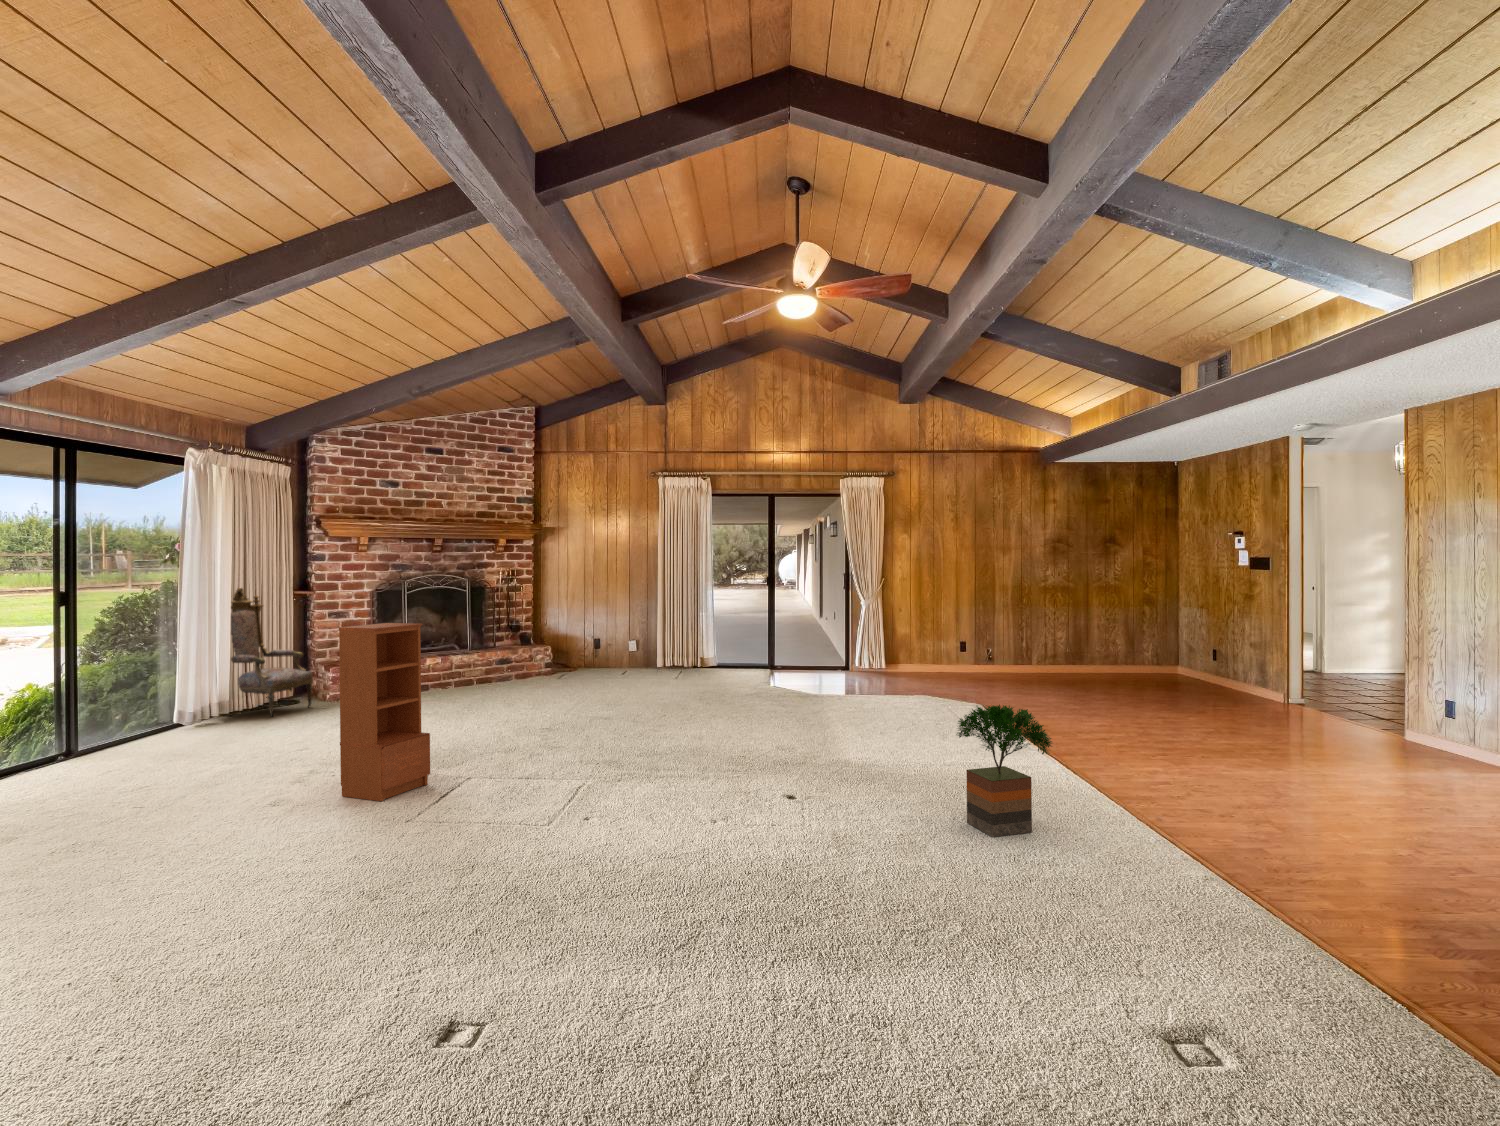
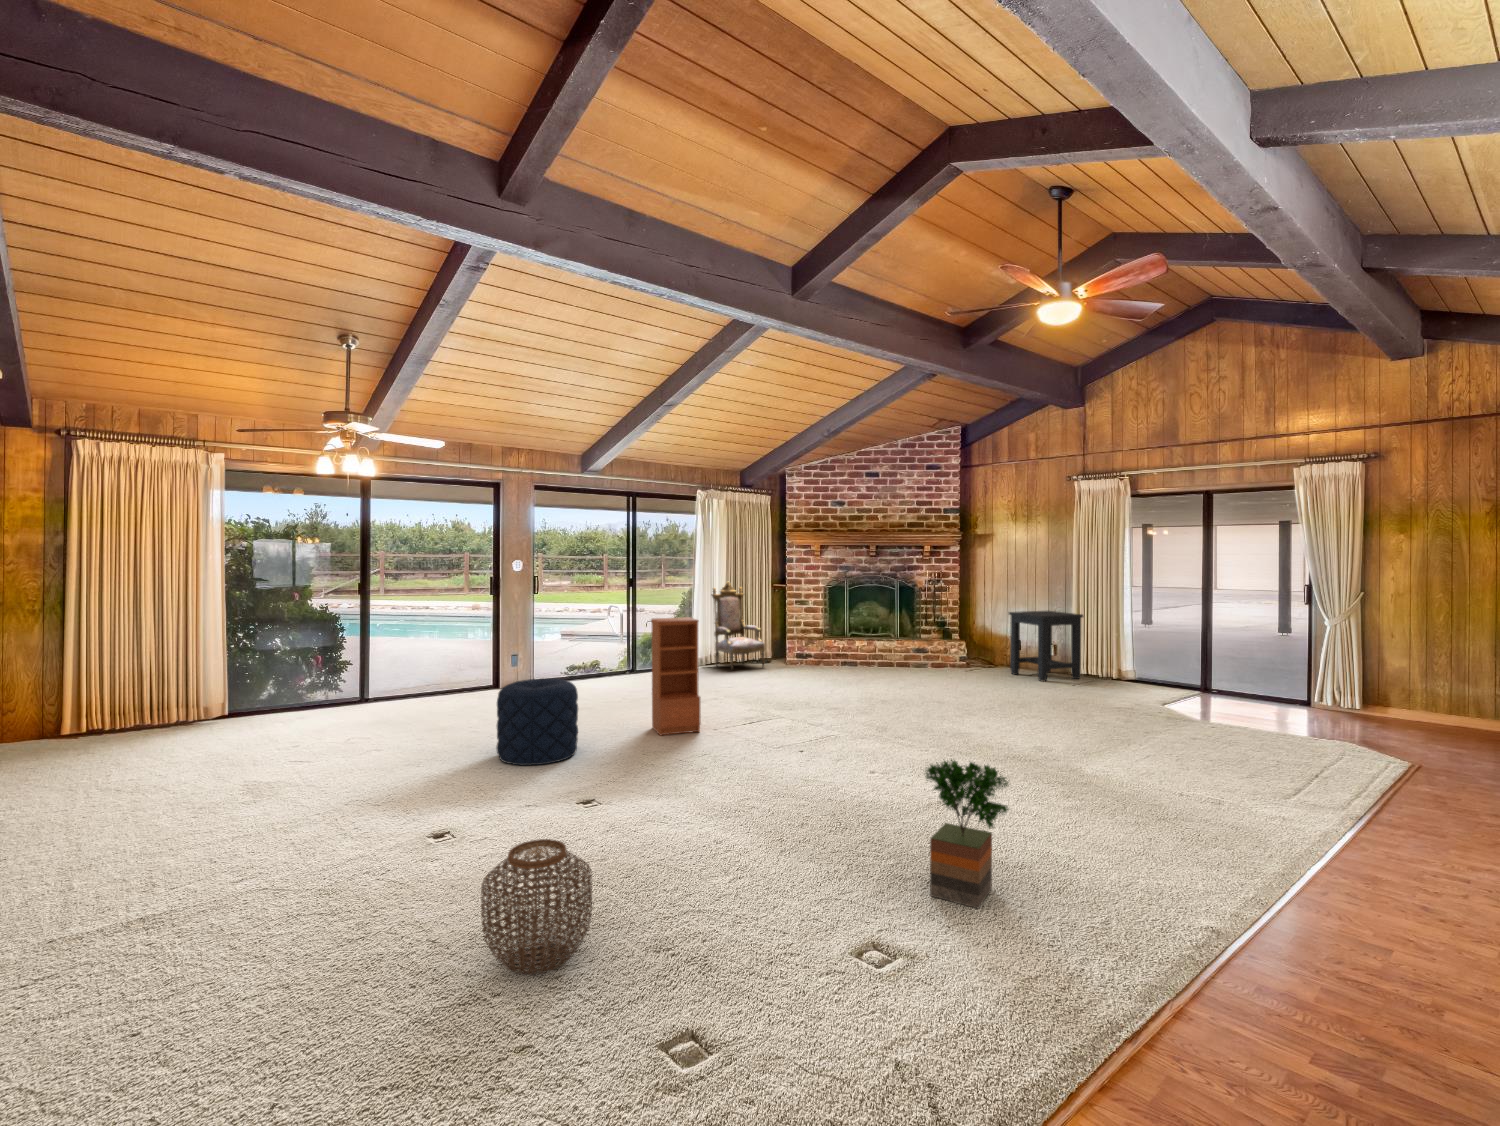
side table: none [604,606,673,677] -> present [1009,611,1084,681]
pouf: none [153,733,320,900] -> present [497,678,578,765]
woven basket: none [841,867,992,1058] -> present [481,839,592,974]

